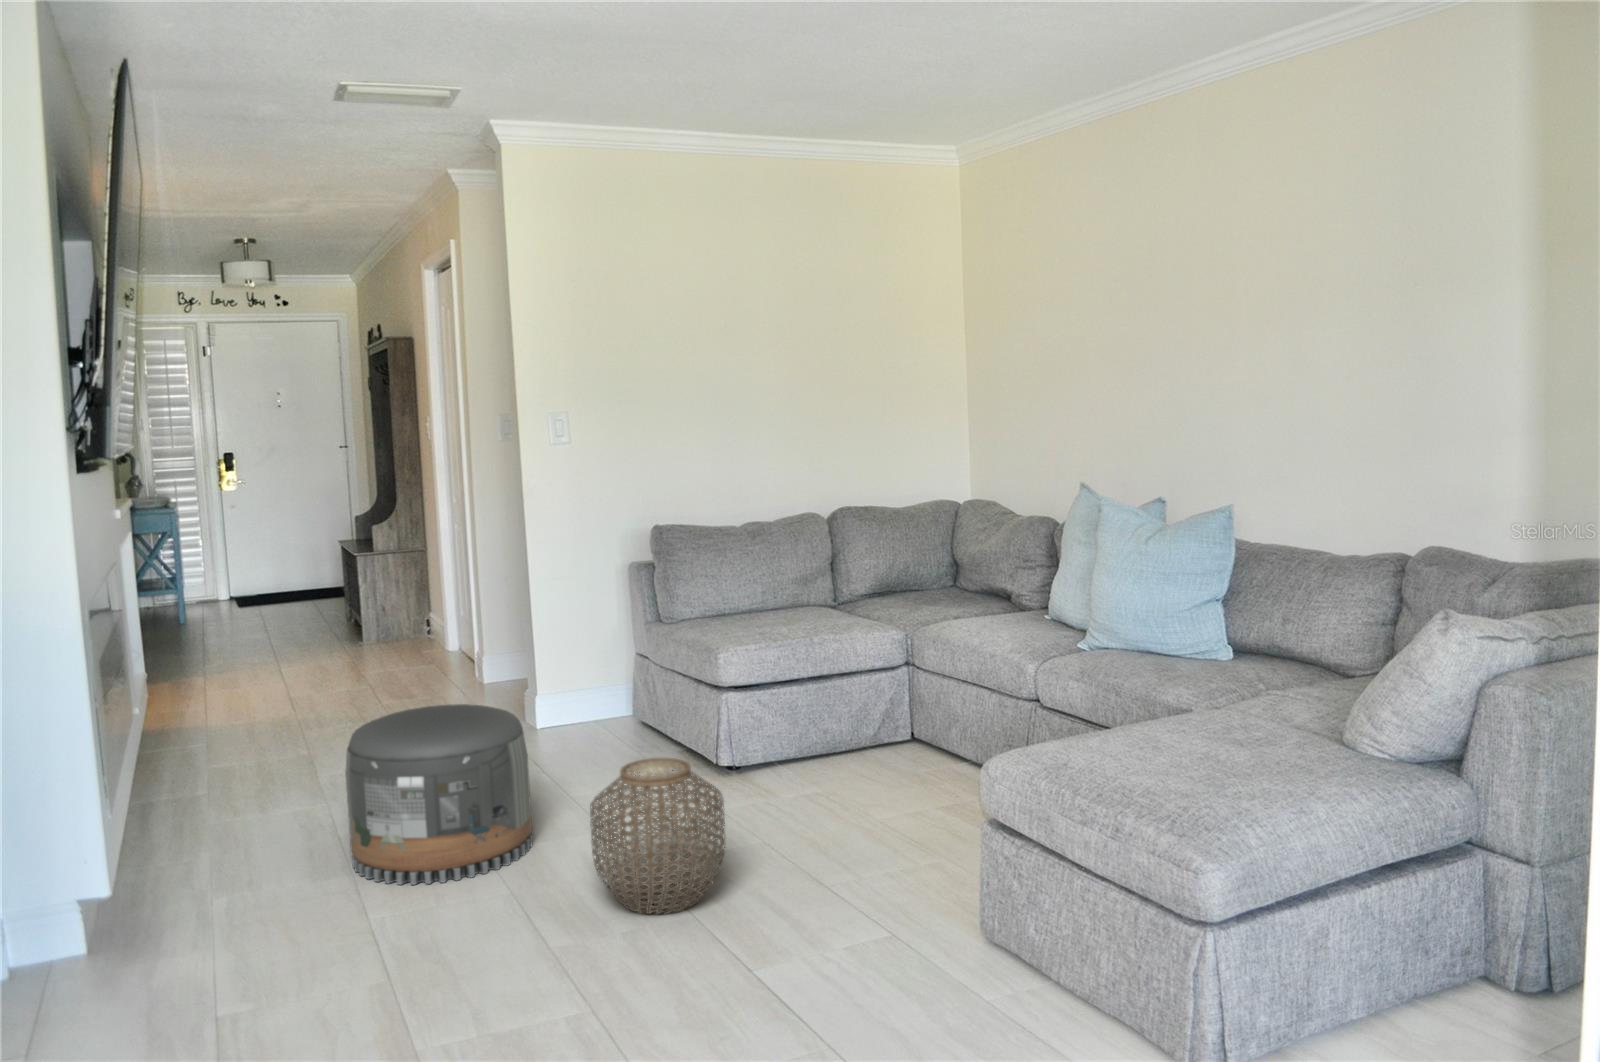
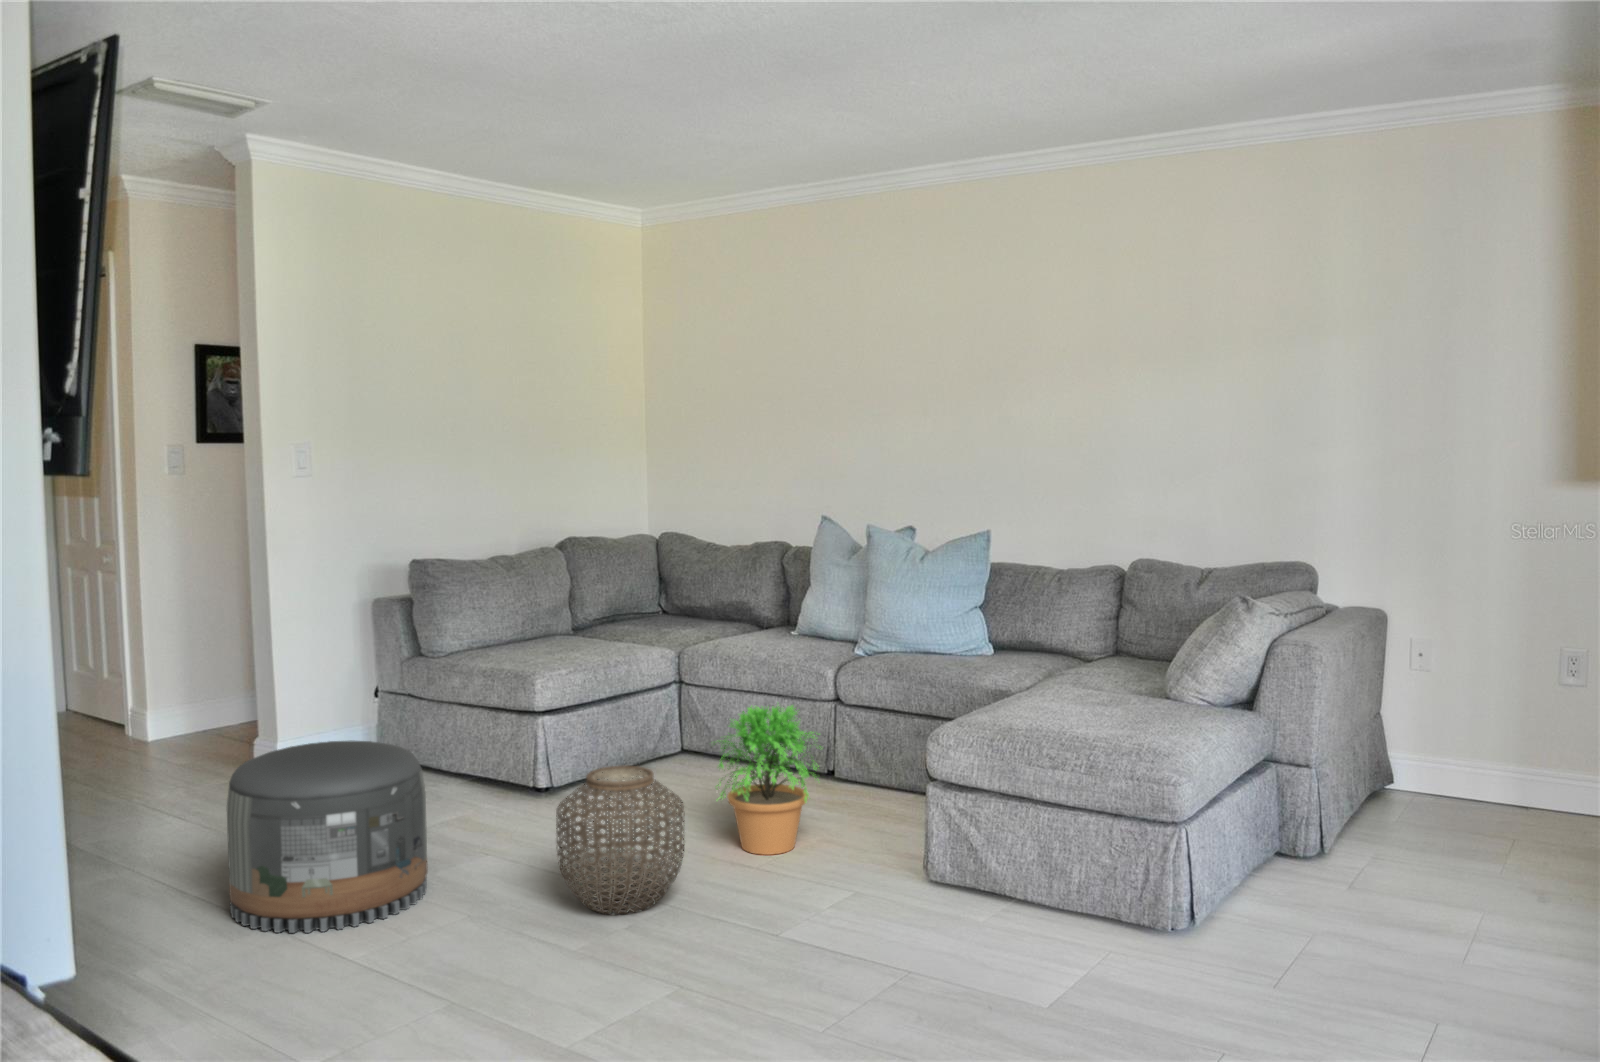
potted plant: none [813,701,929,871] -> present [716,706,818,855]

